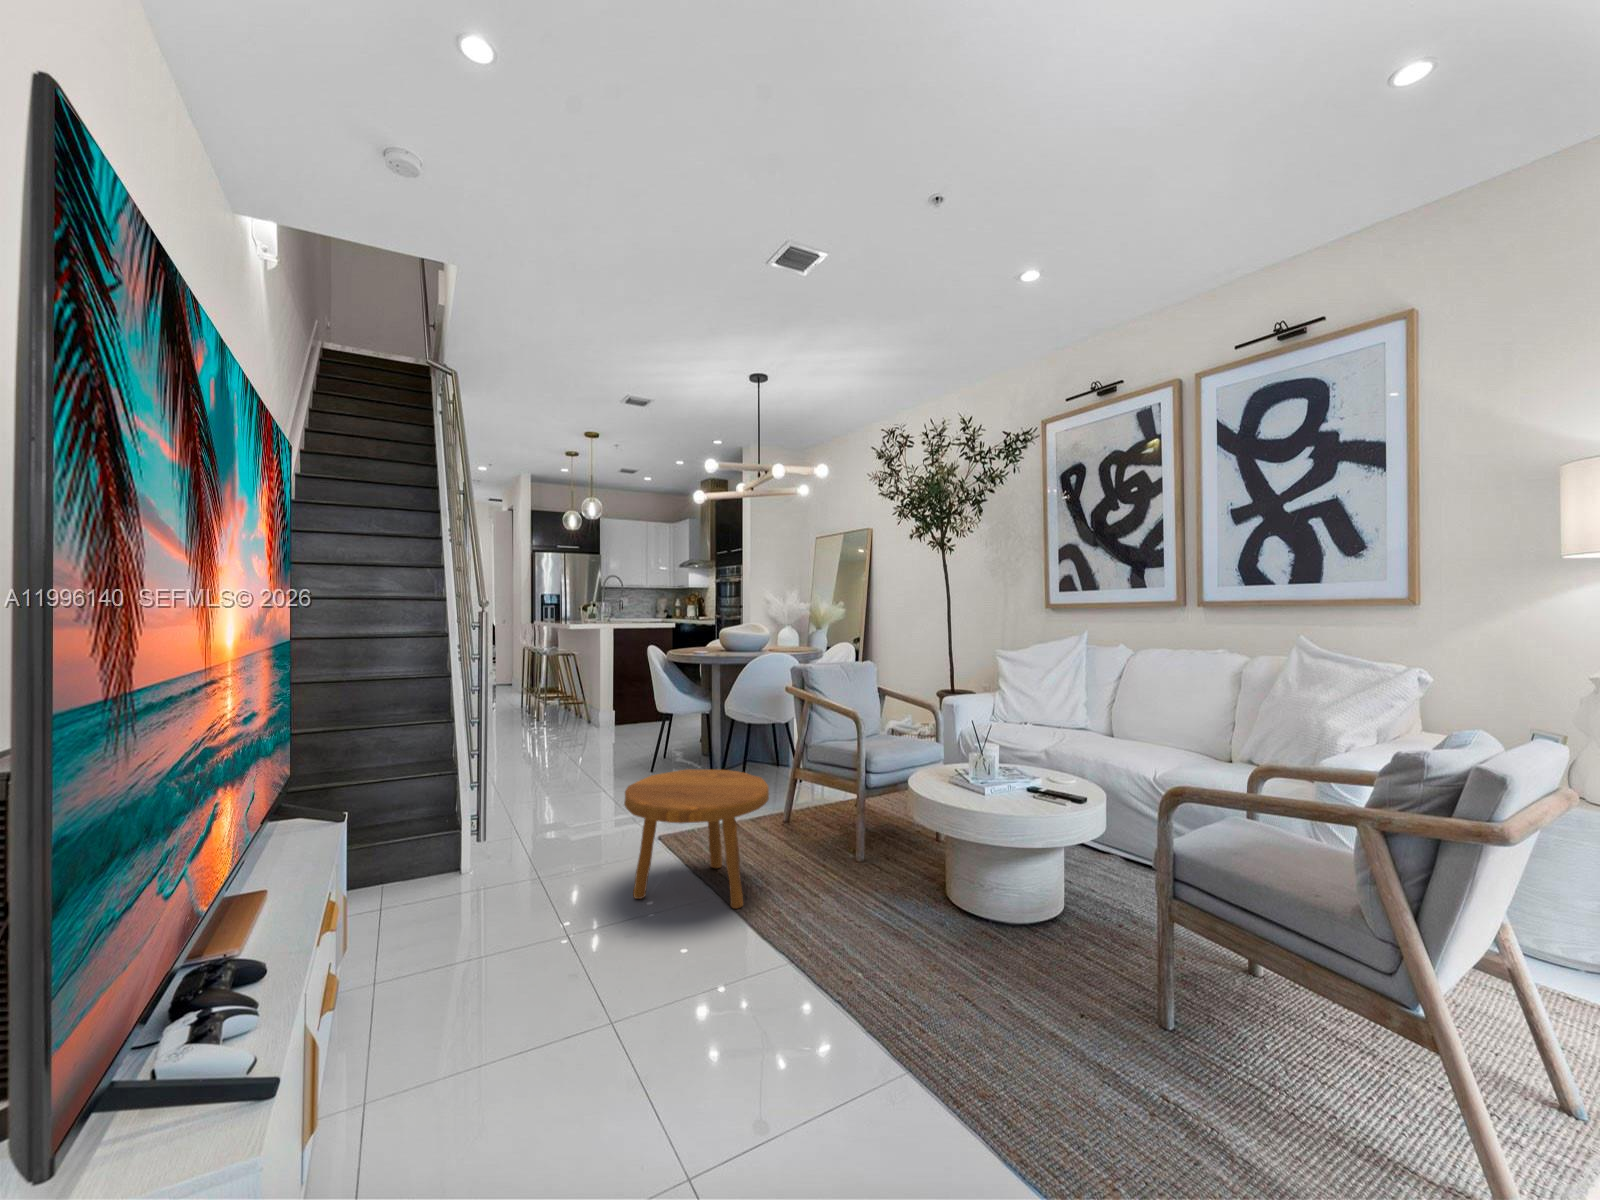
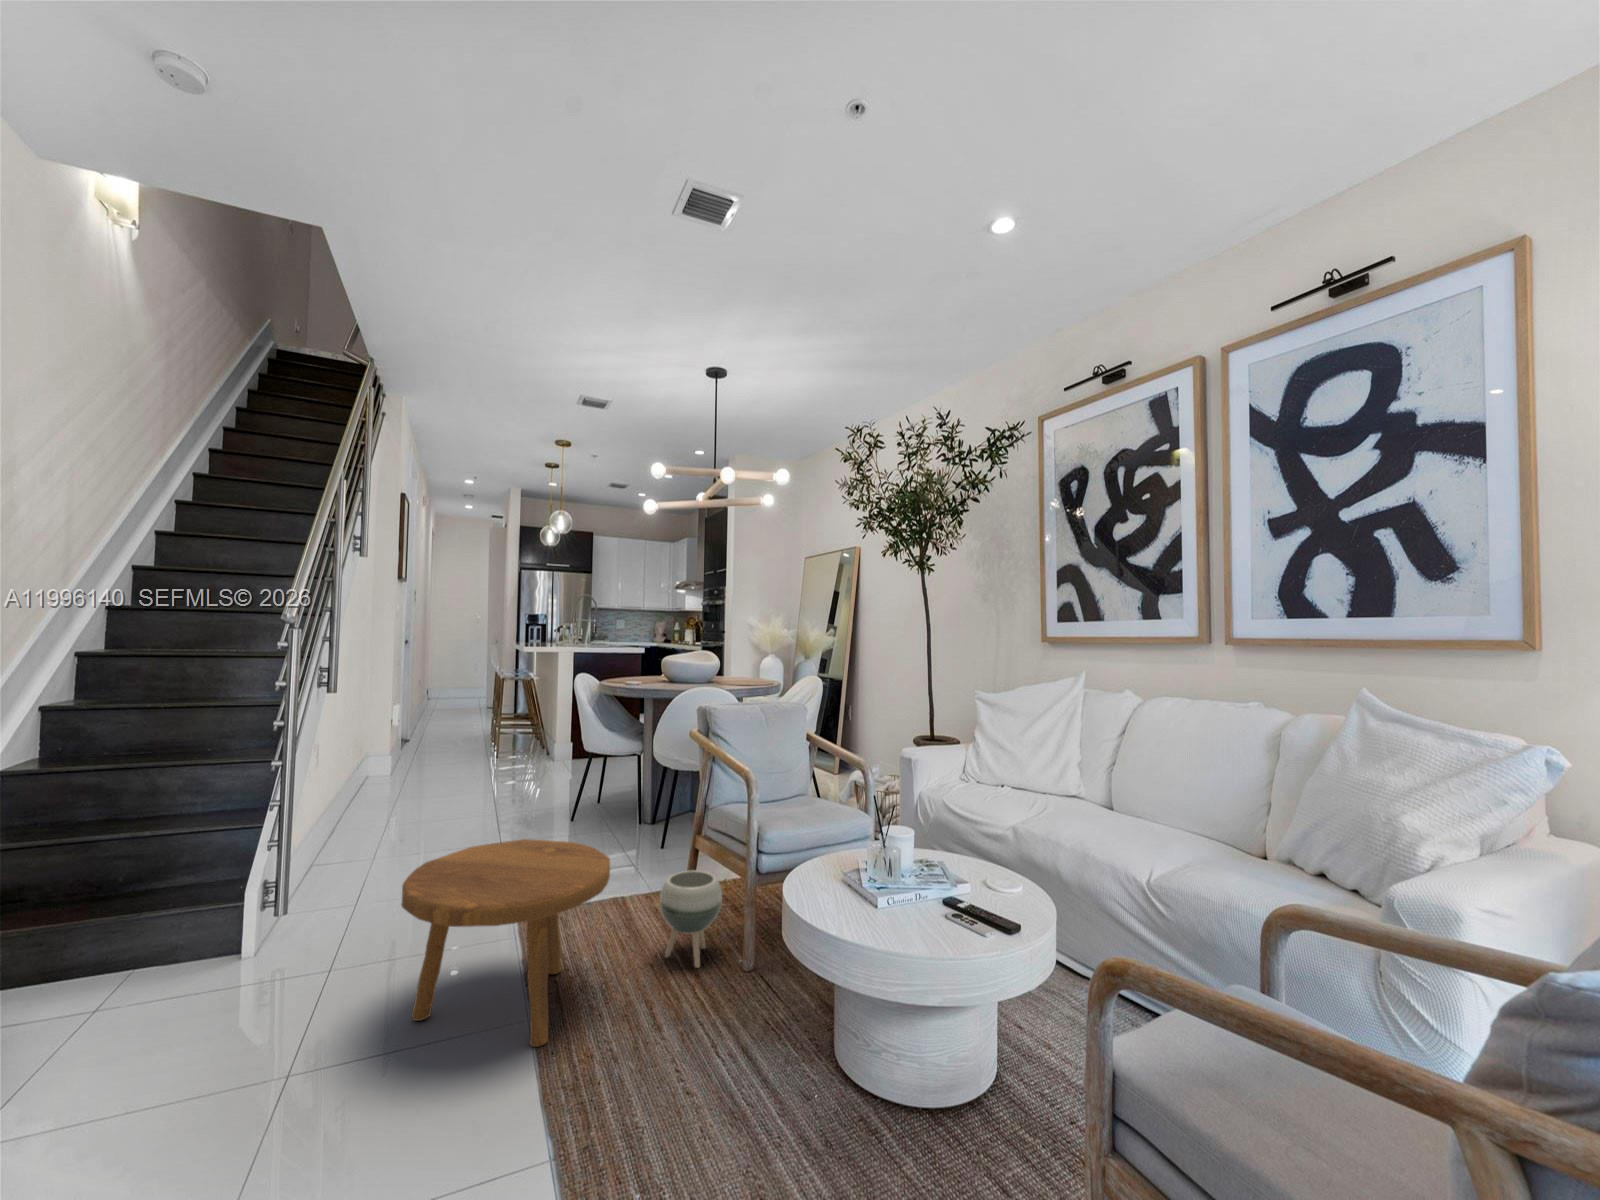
planter: none [789,790,836,859] -> present [660,870,722,968]

